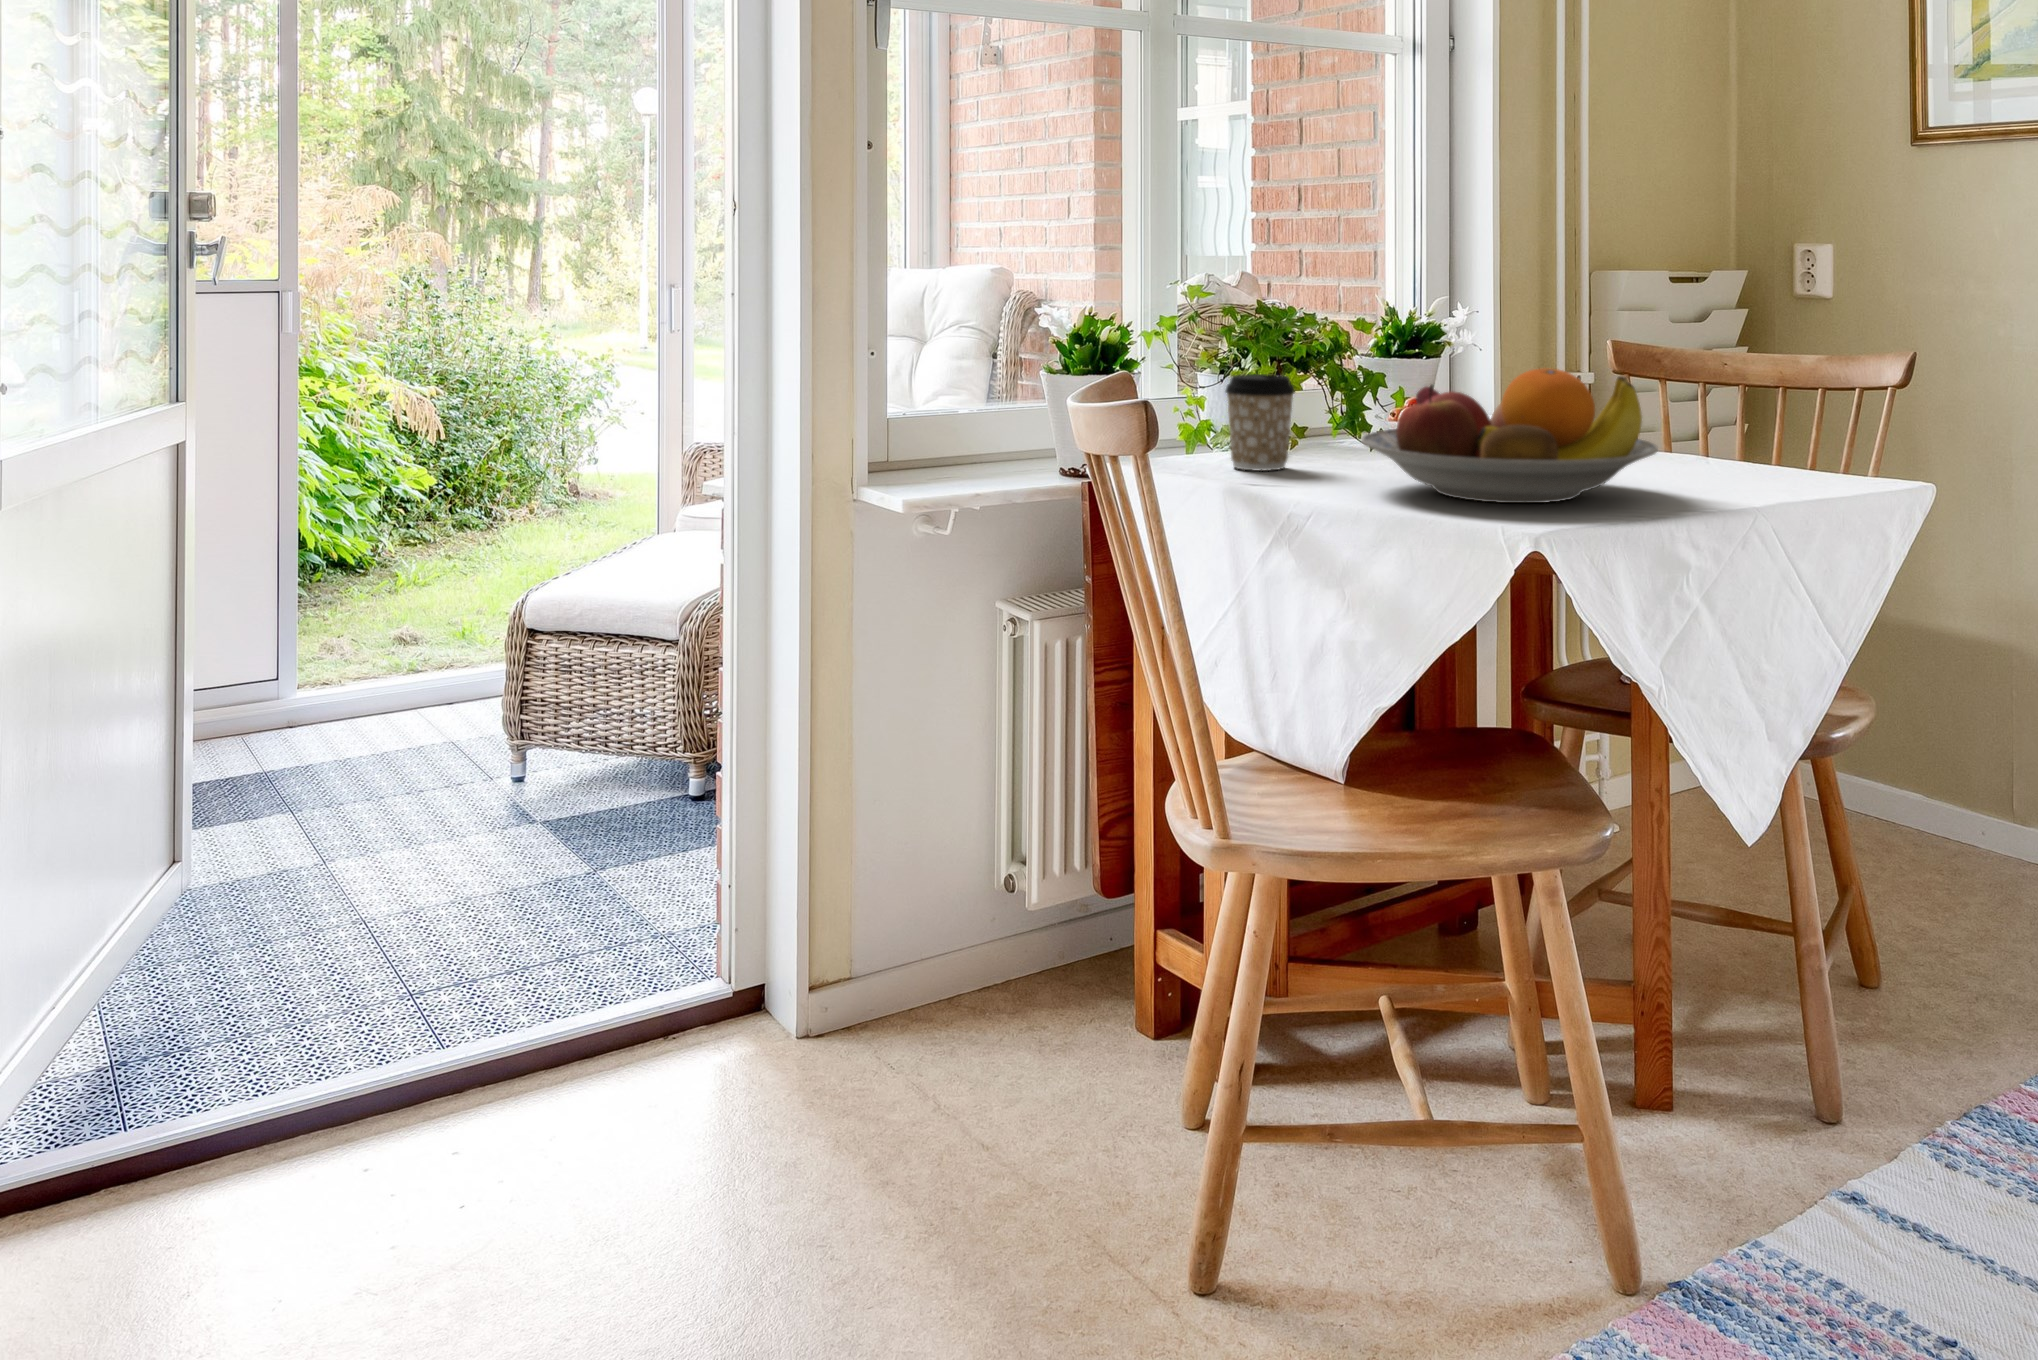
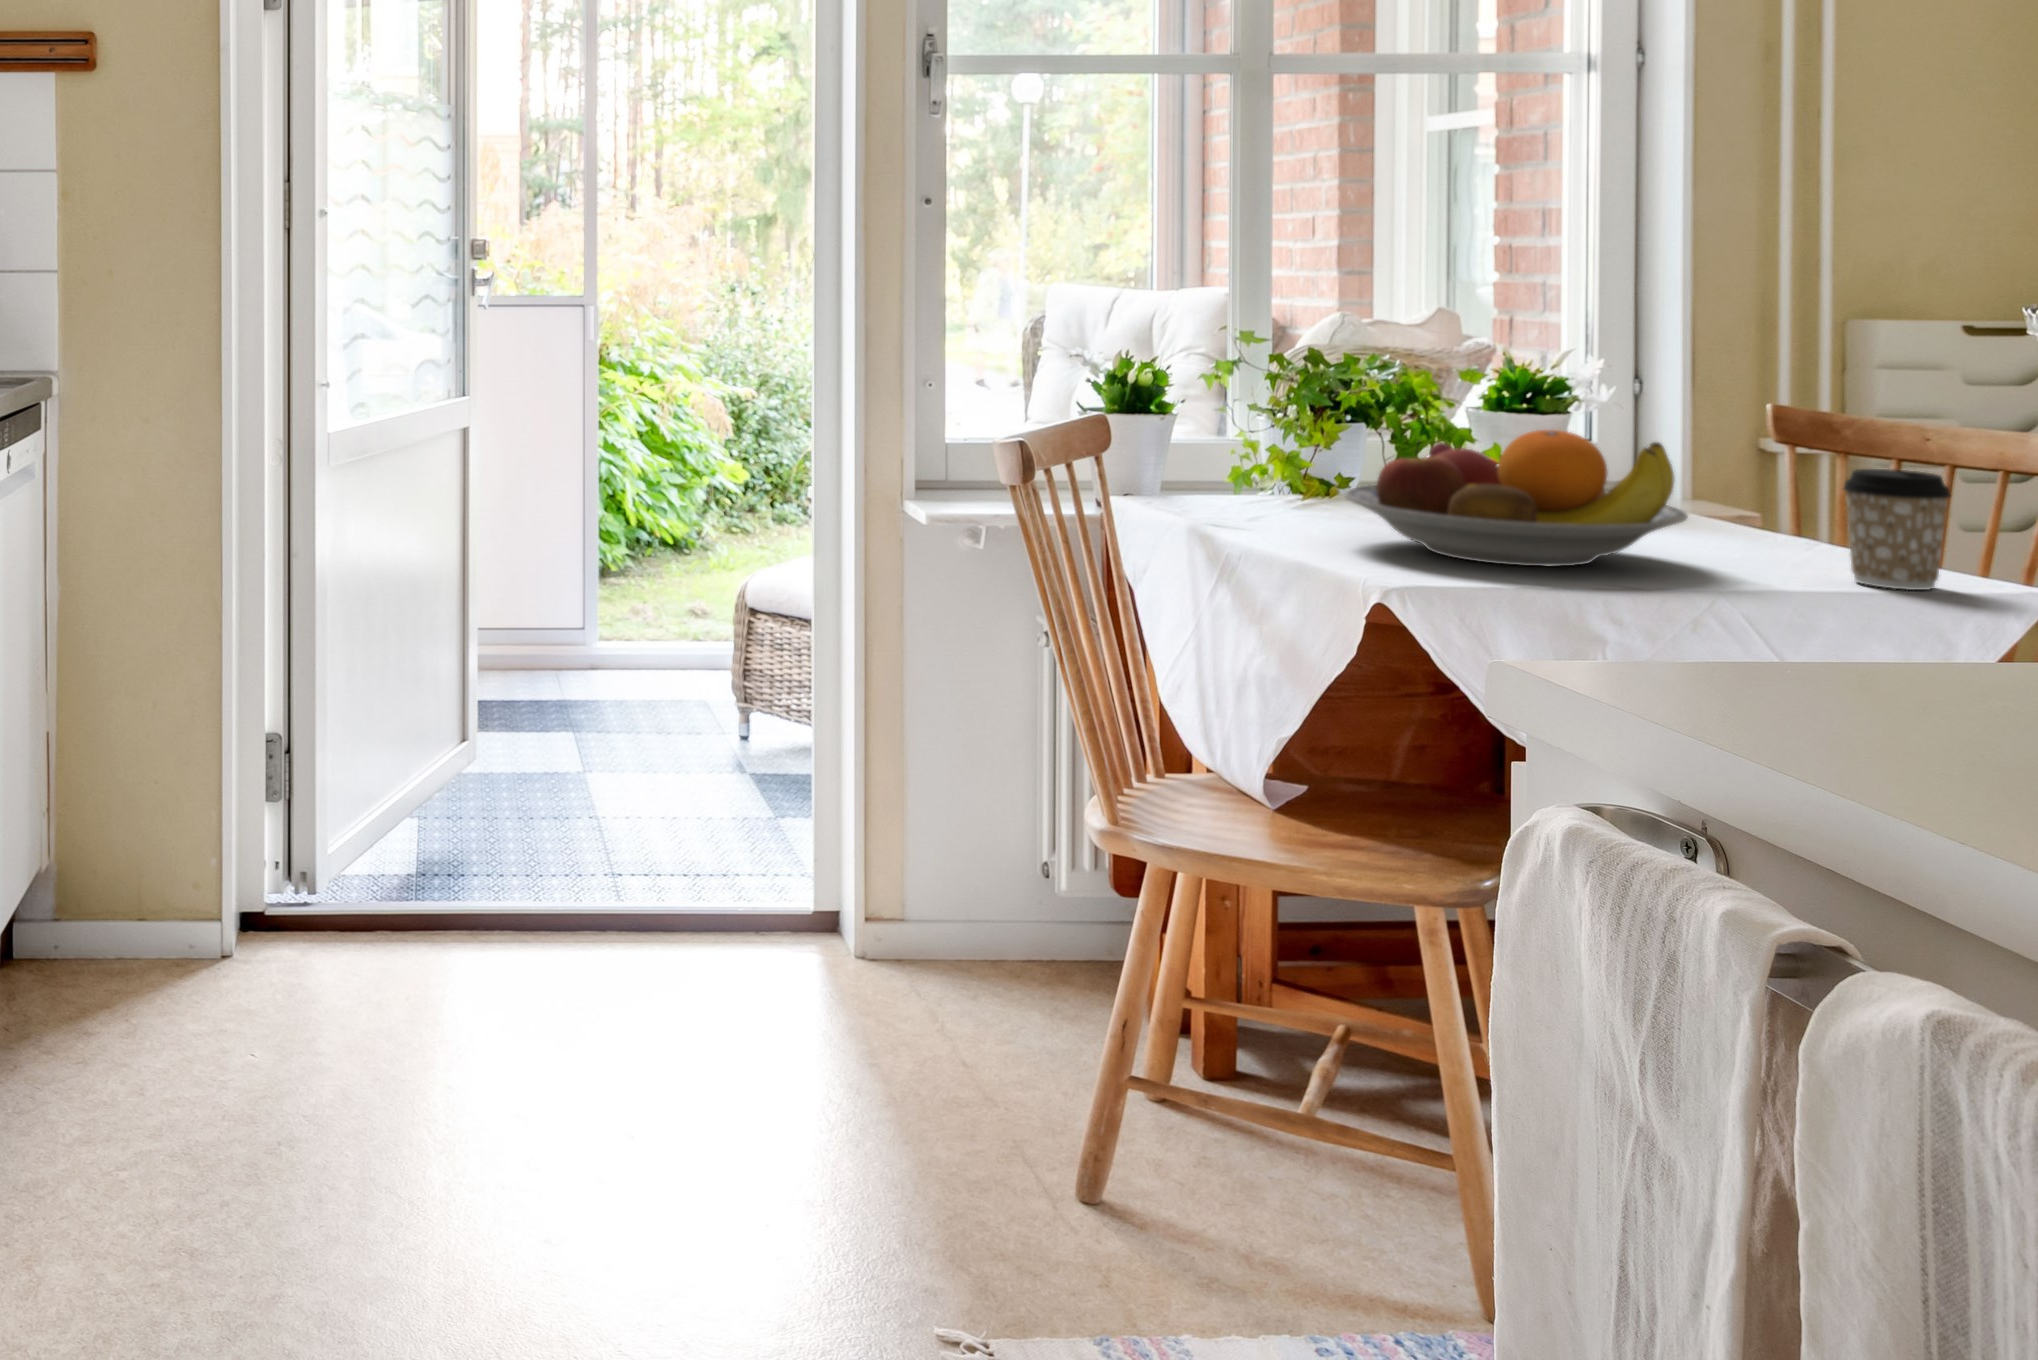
coffee cup: present [1226,374,1295,471] -> present [1844,469,1951,590]

